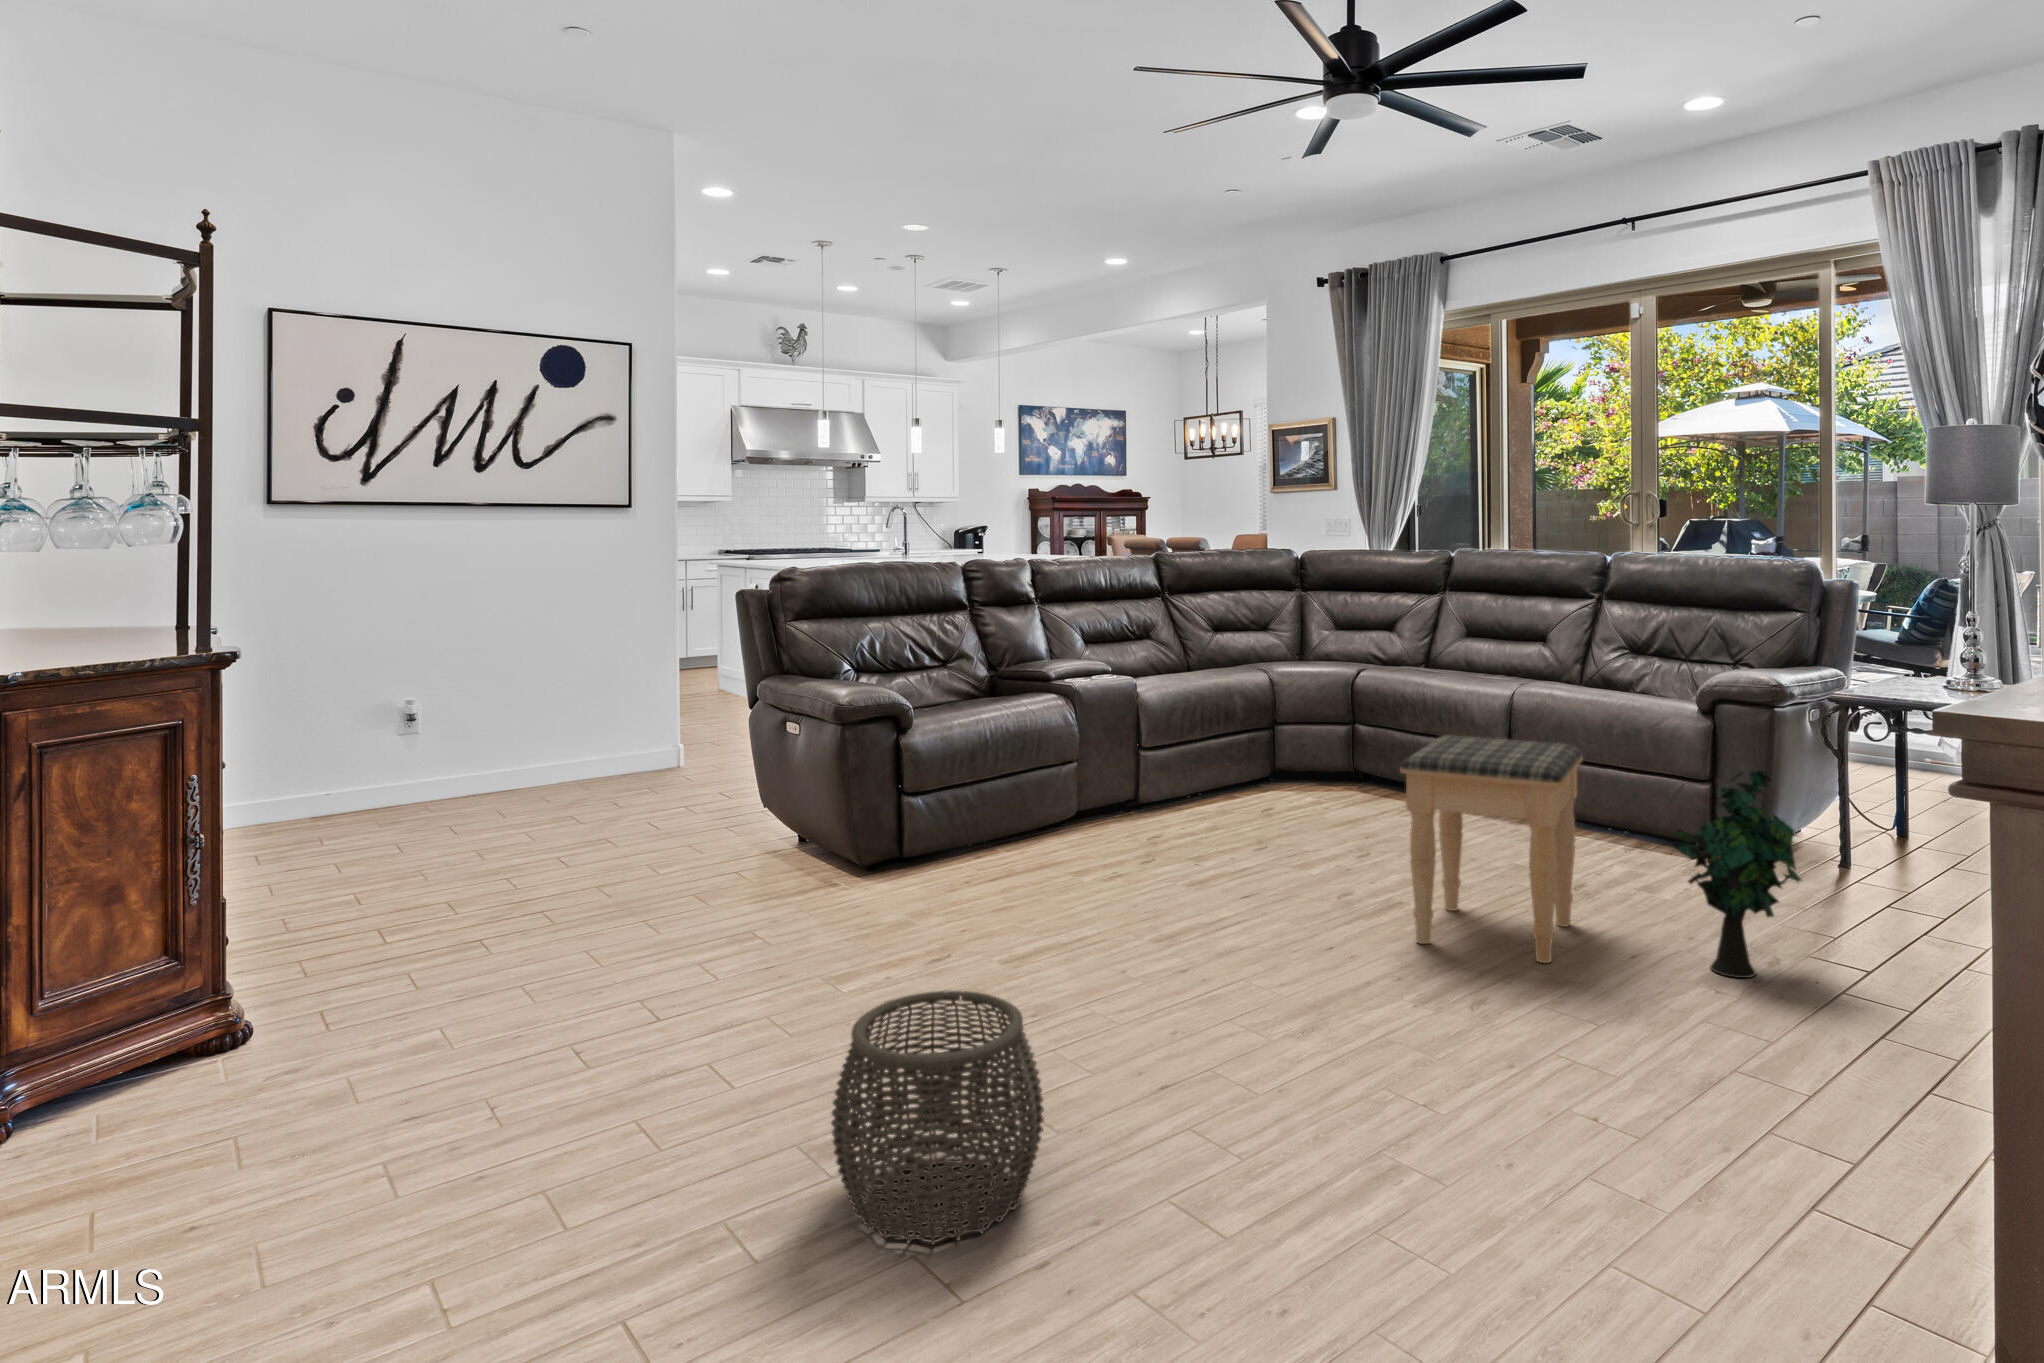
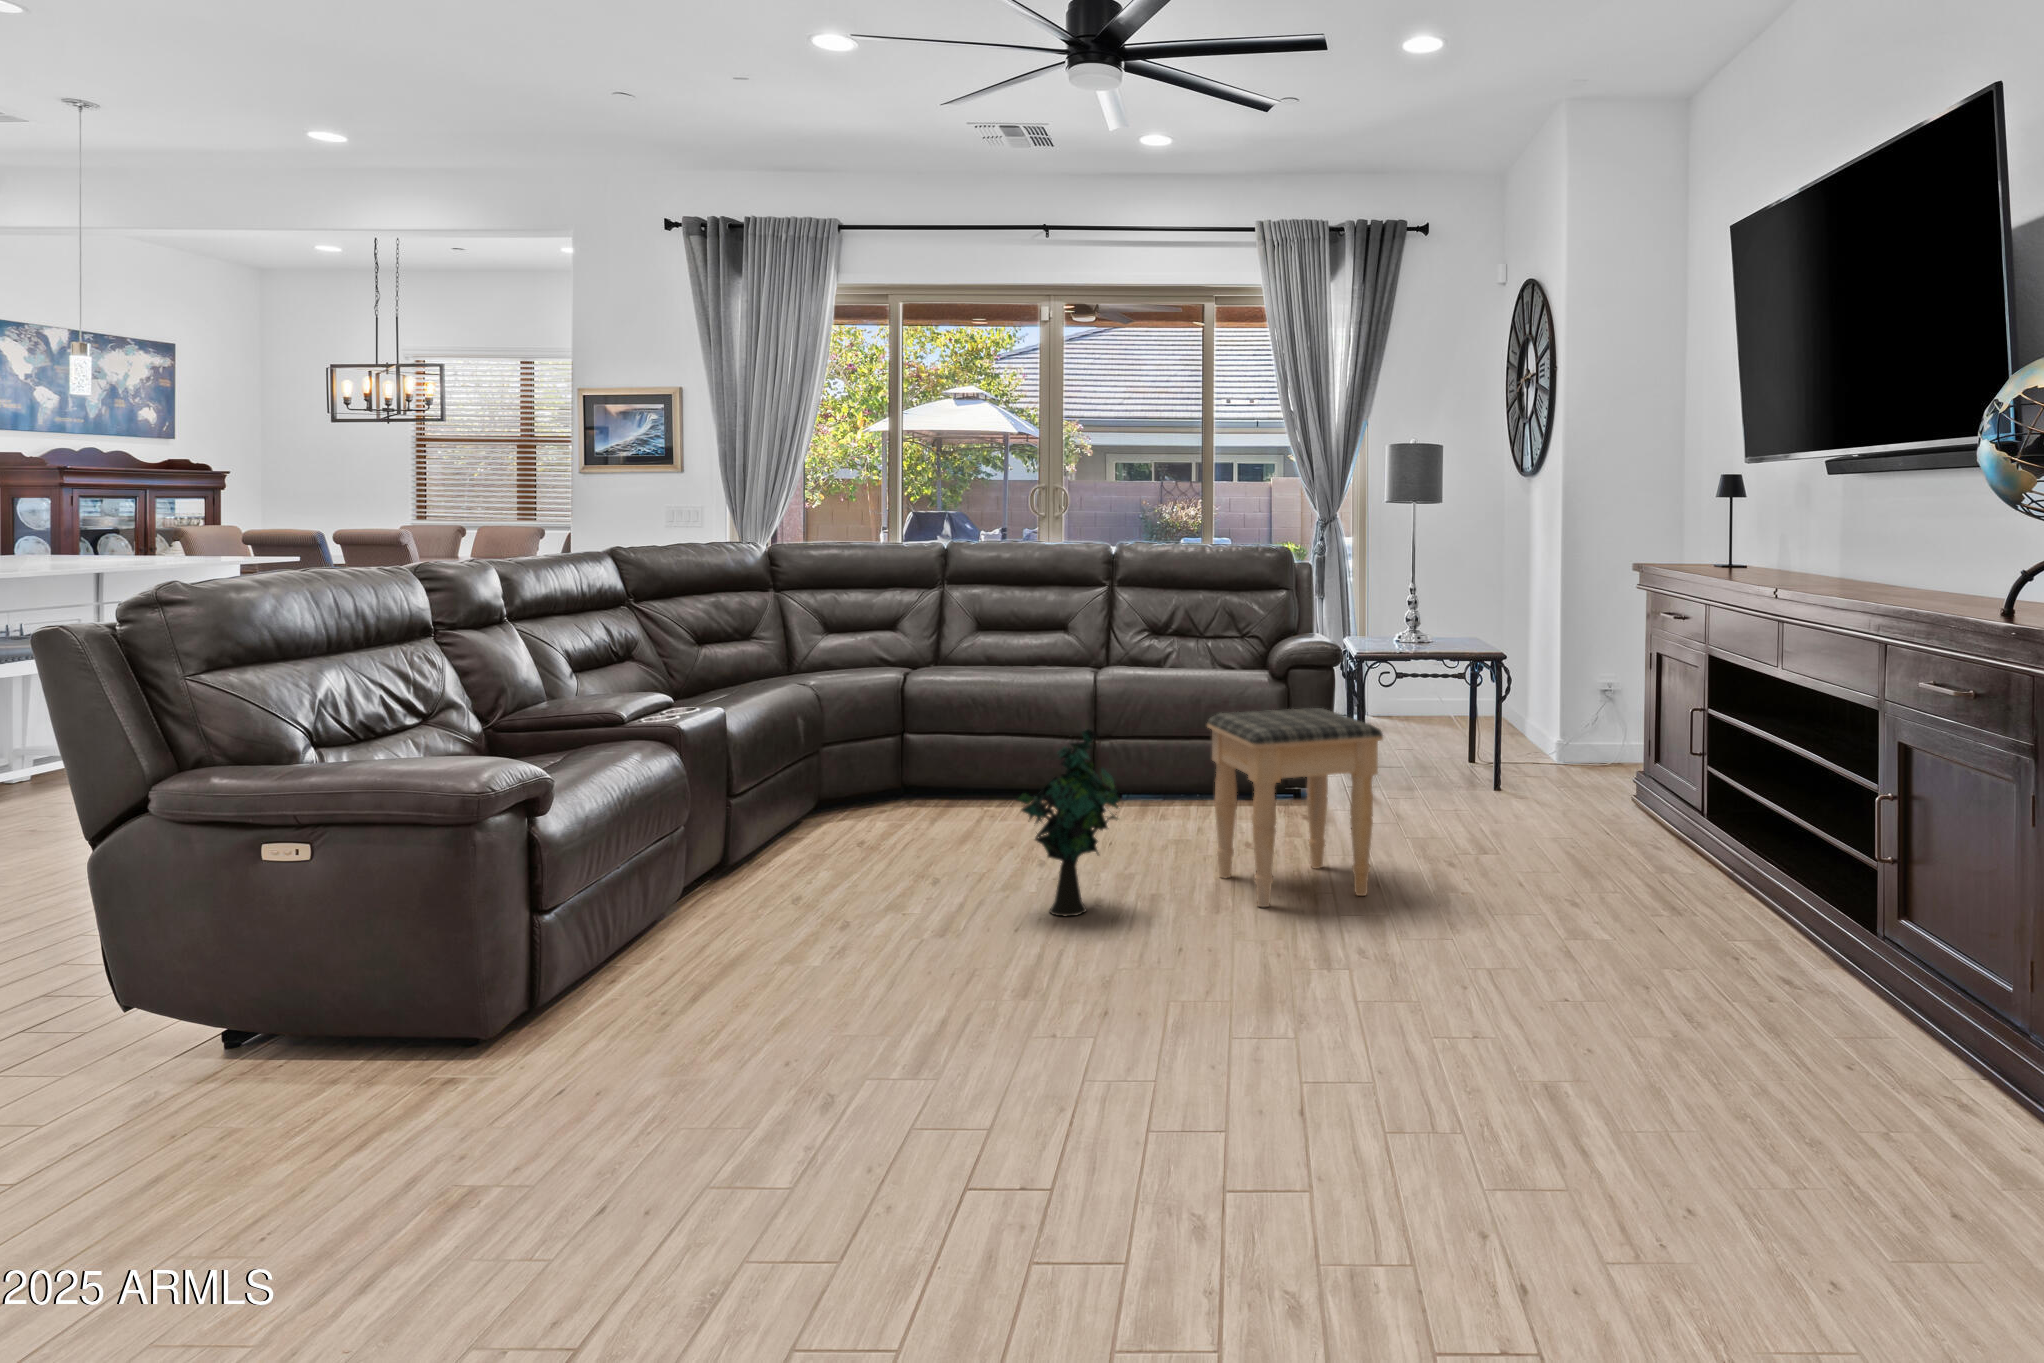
decorative plant: present [1672,770,1801,978] -> present [1018,729,1120,916]
woven basket: present [831,990,1044,1244] -> none [1290,1000,1517,1271]

